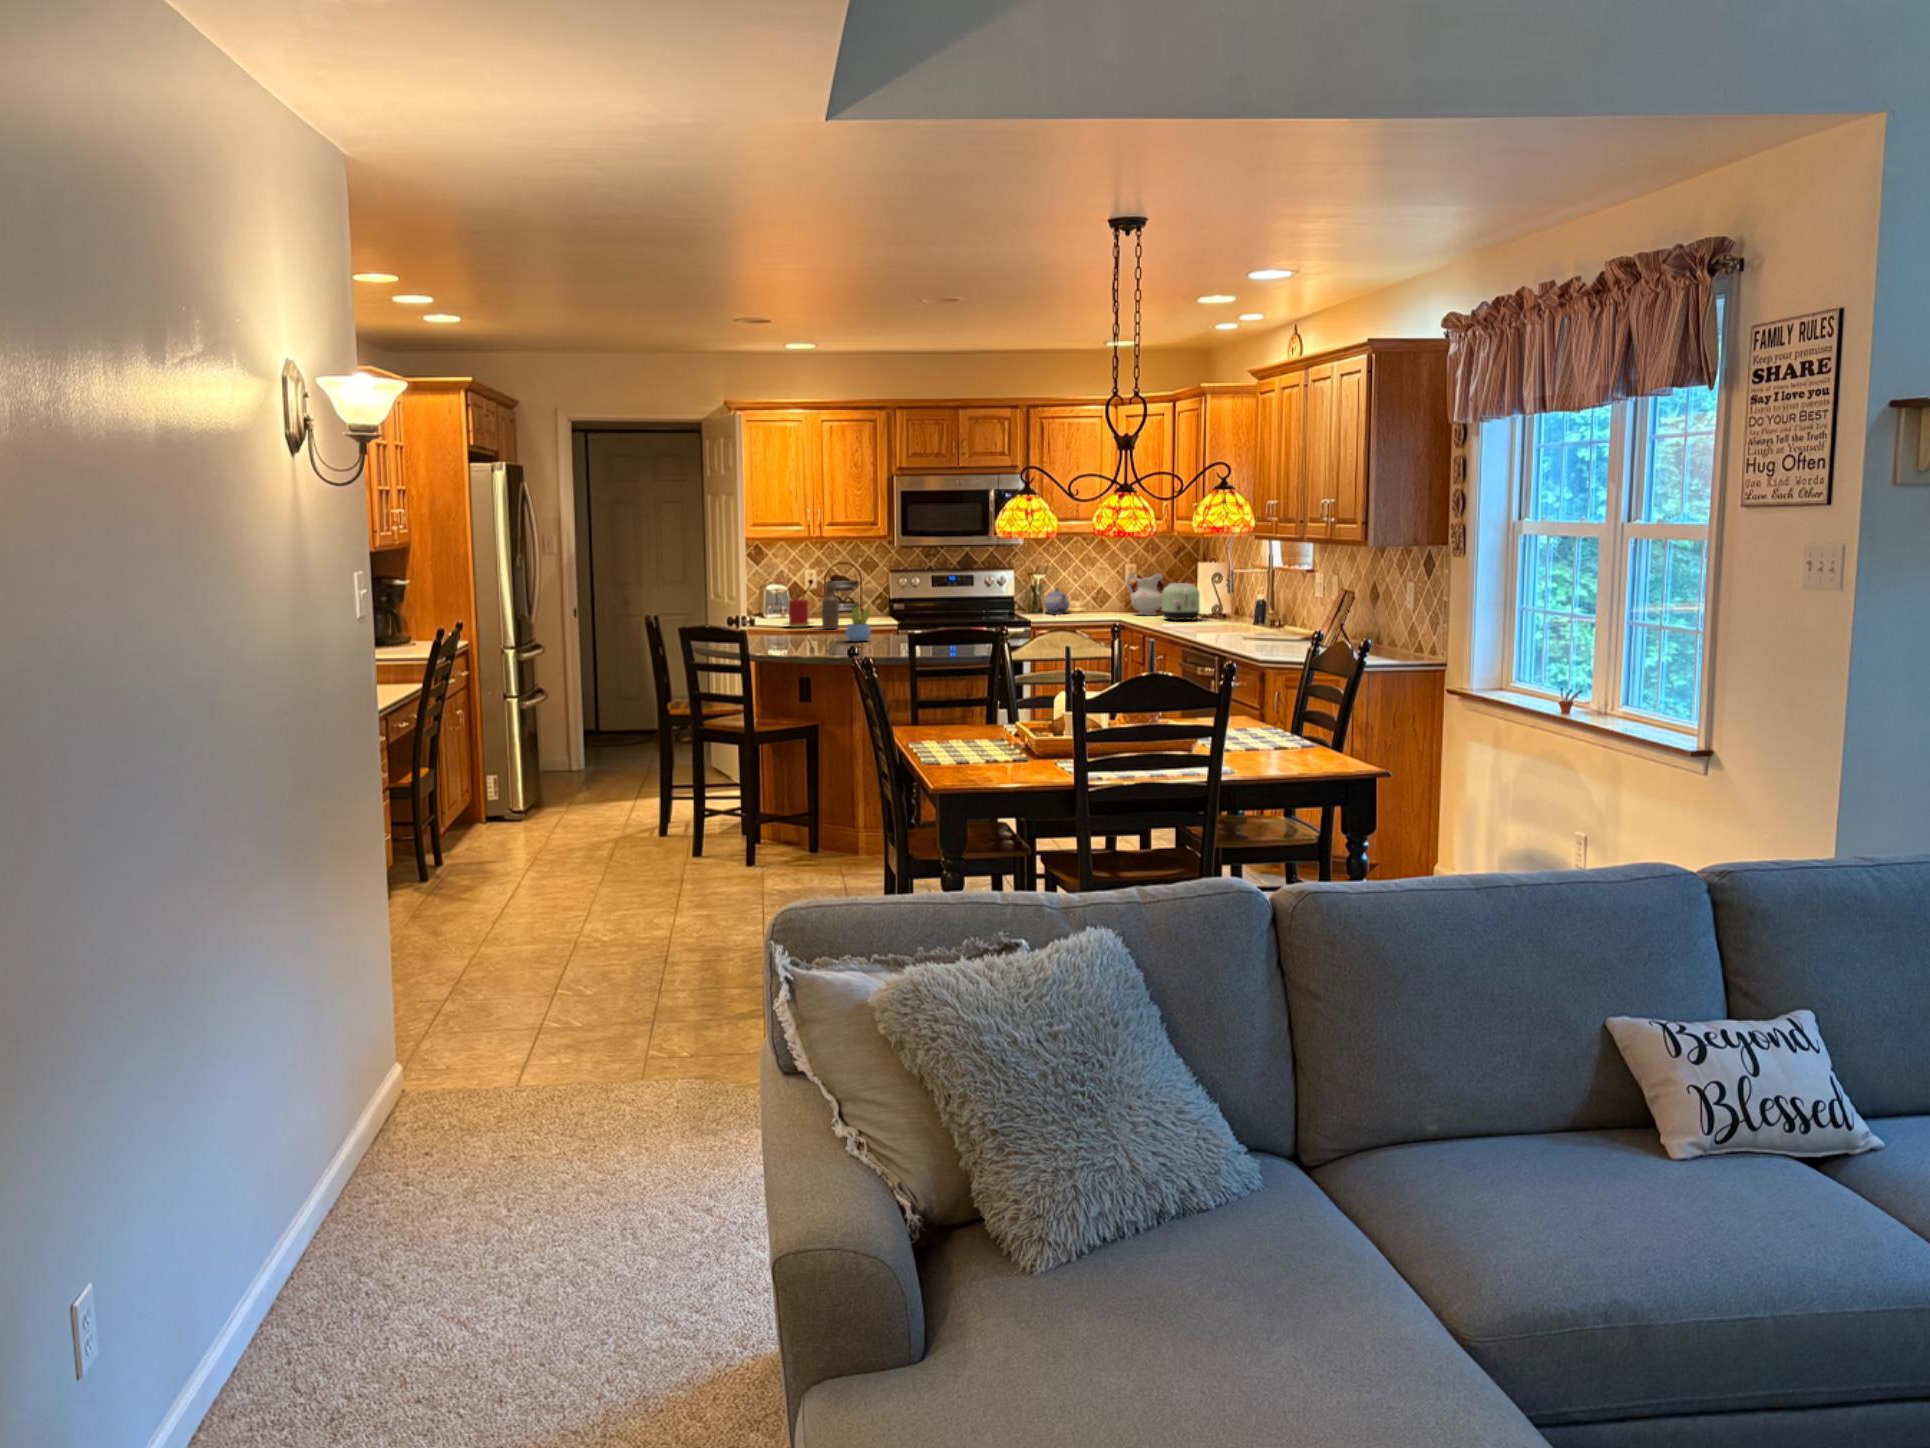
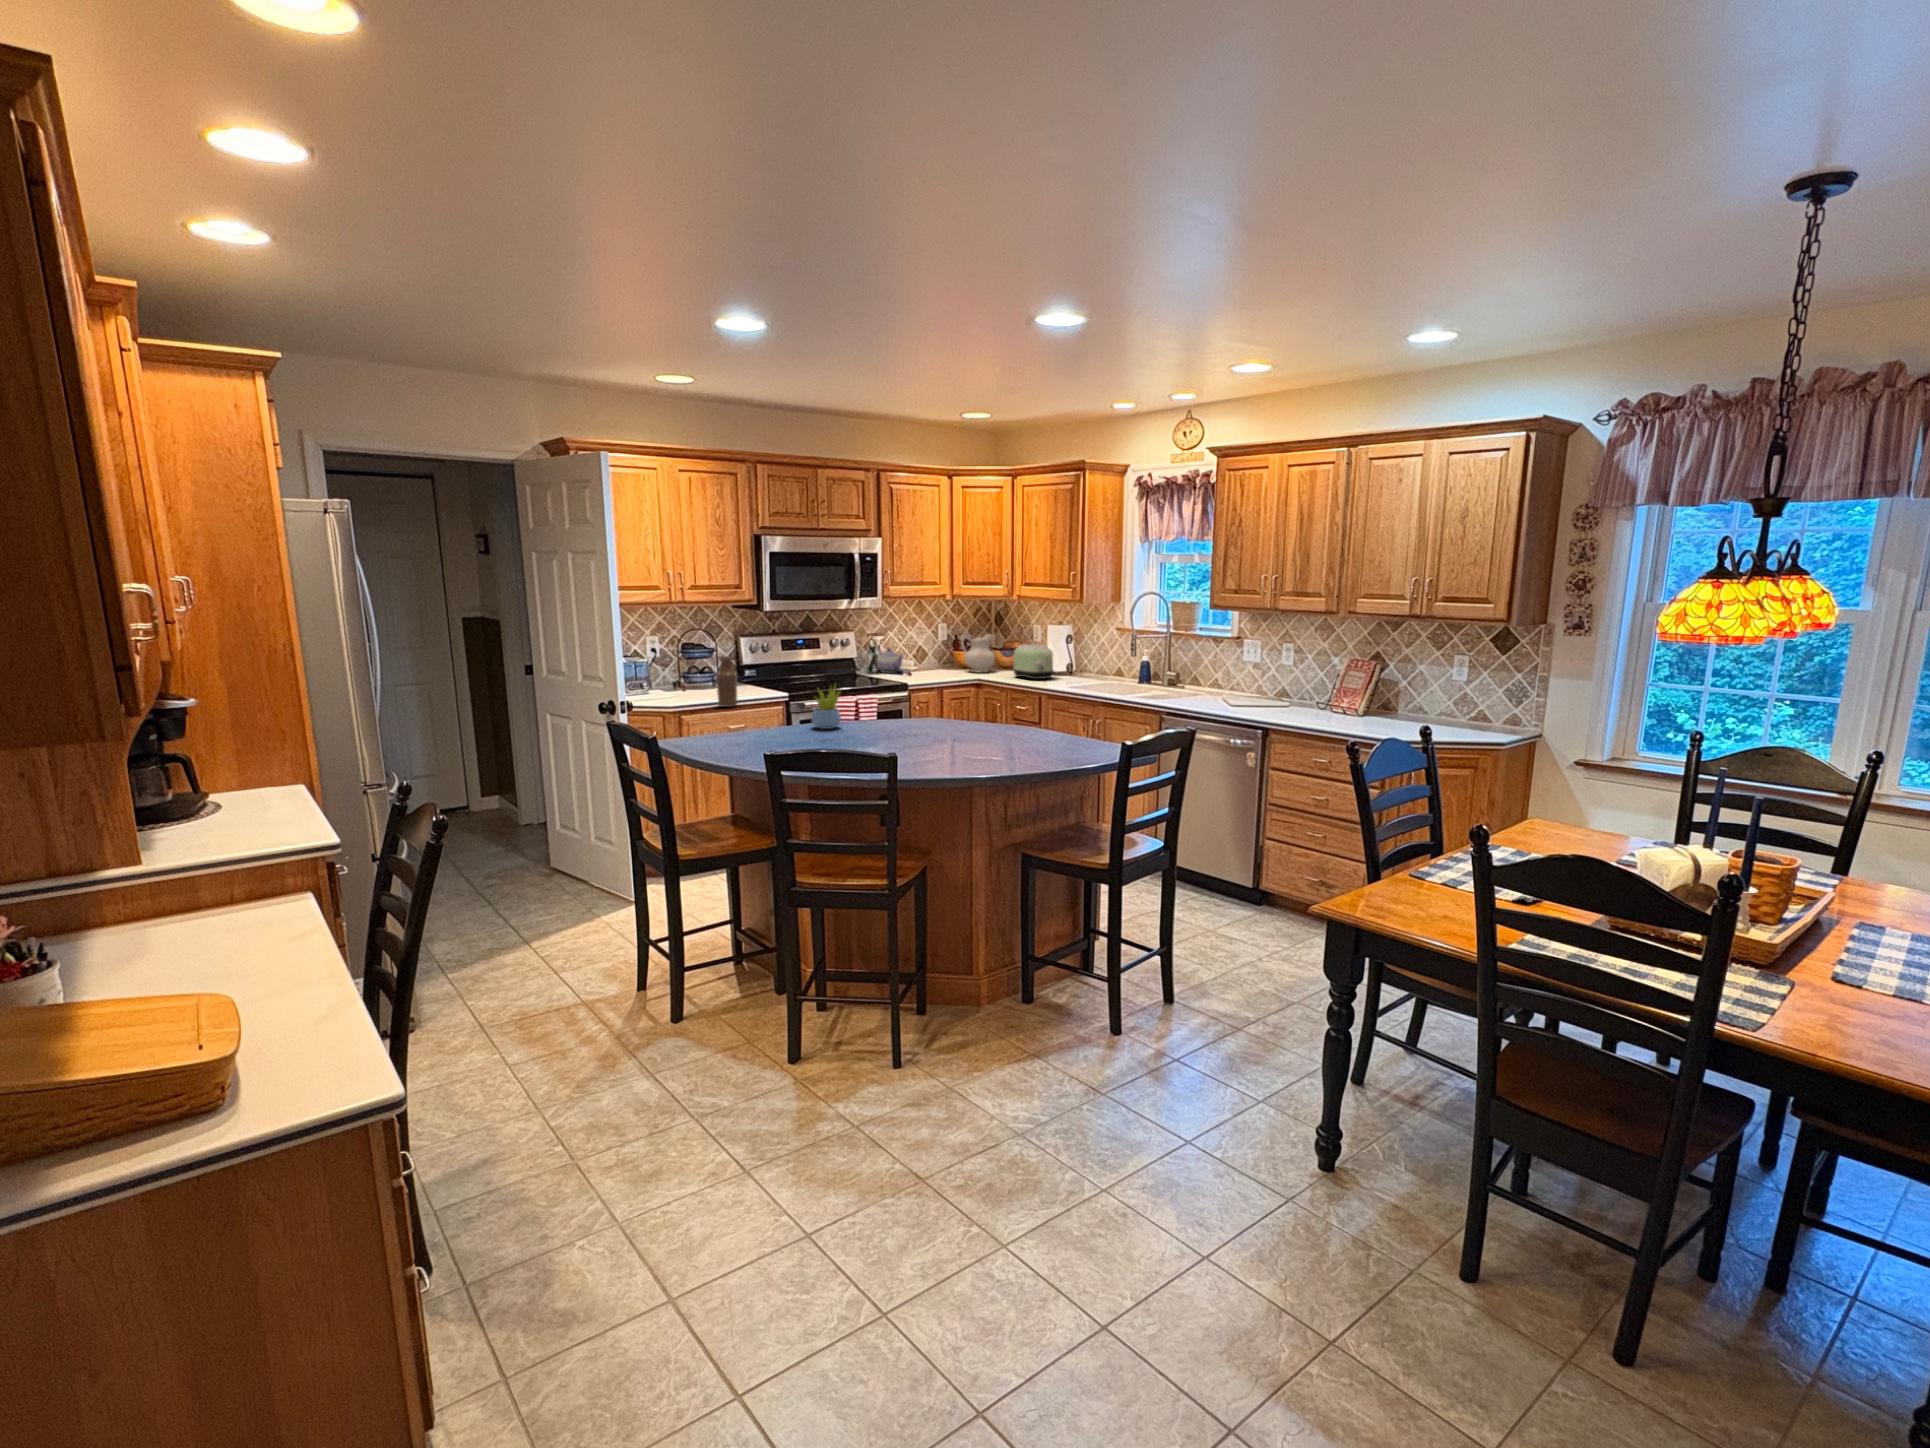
candle: present [785,599,812,627] -> none [660,673,698,706]

